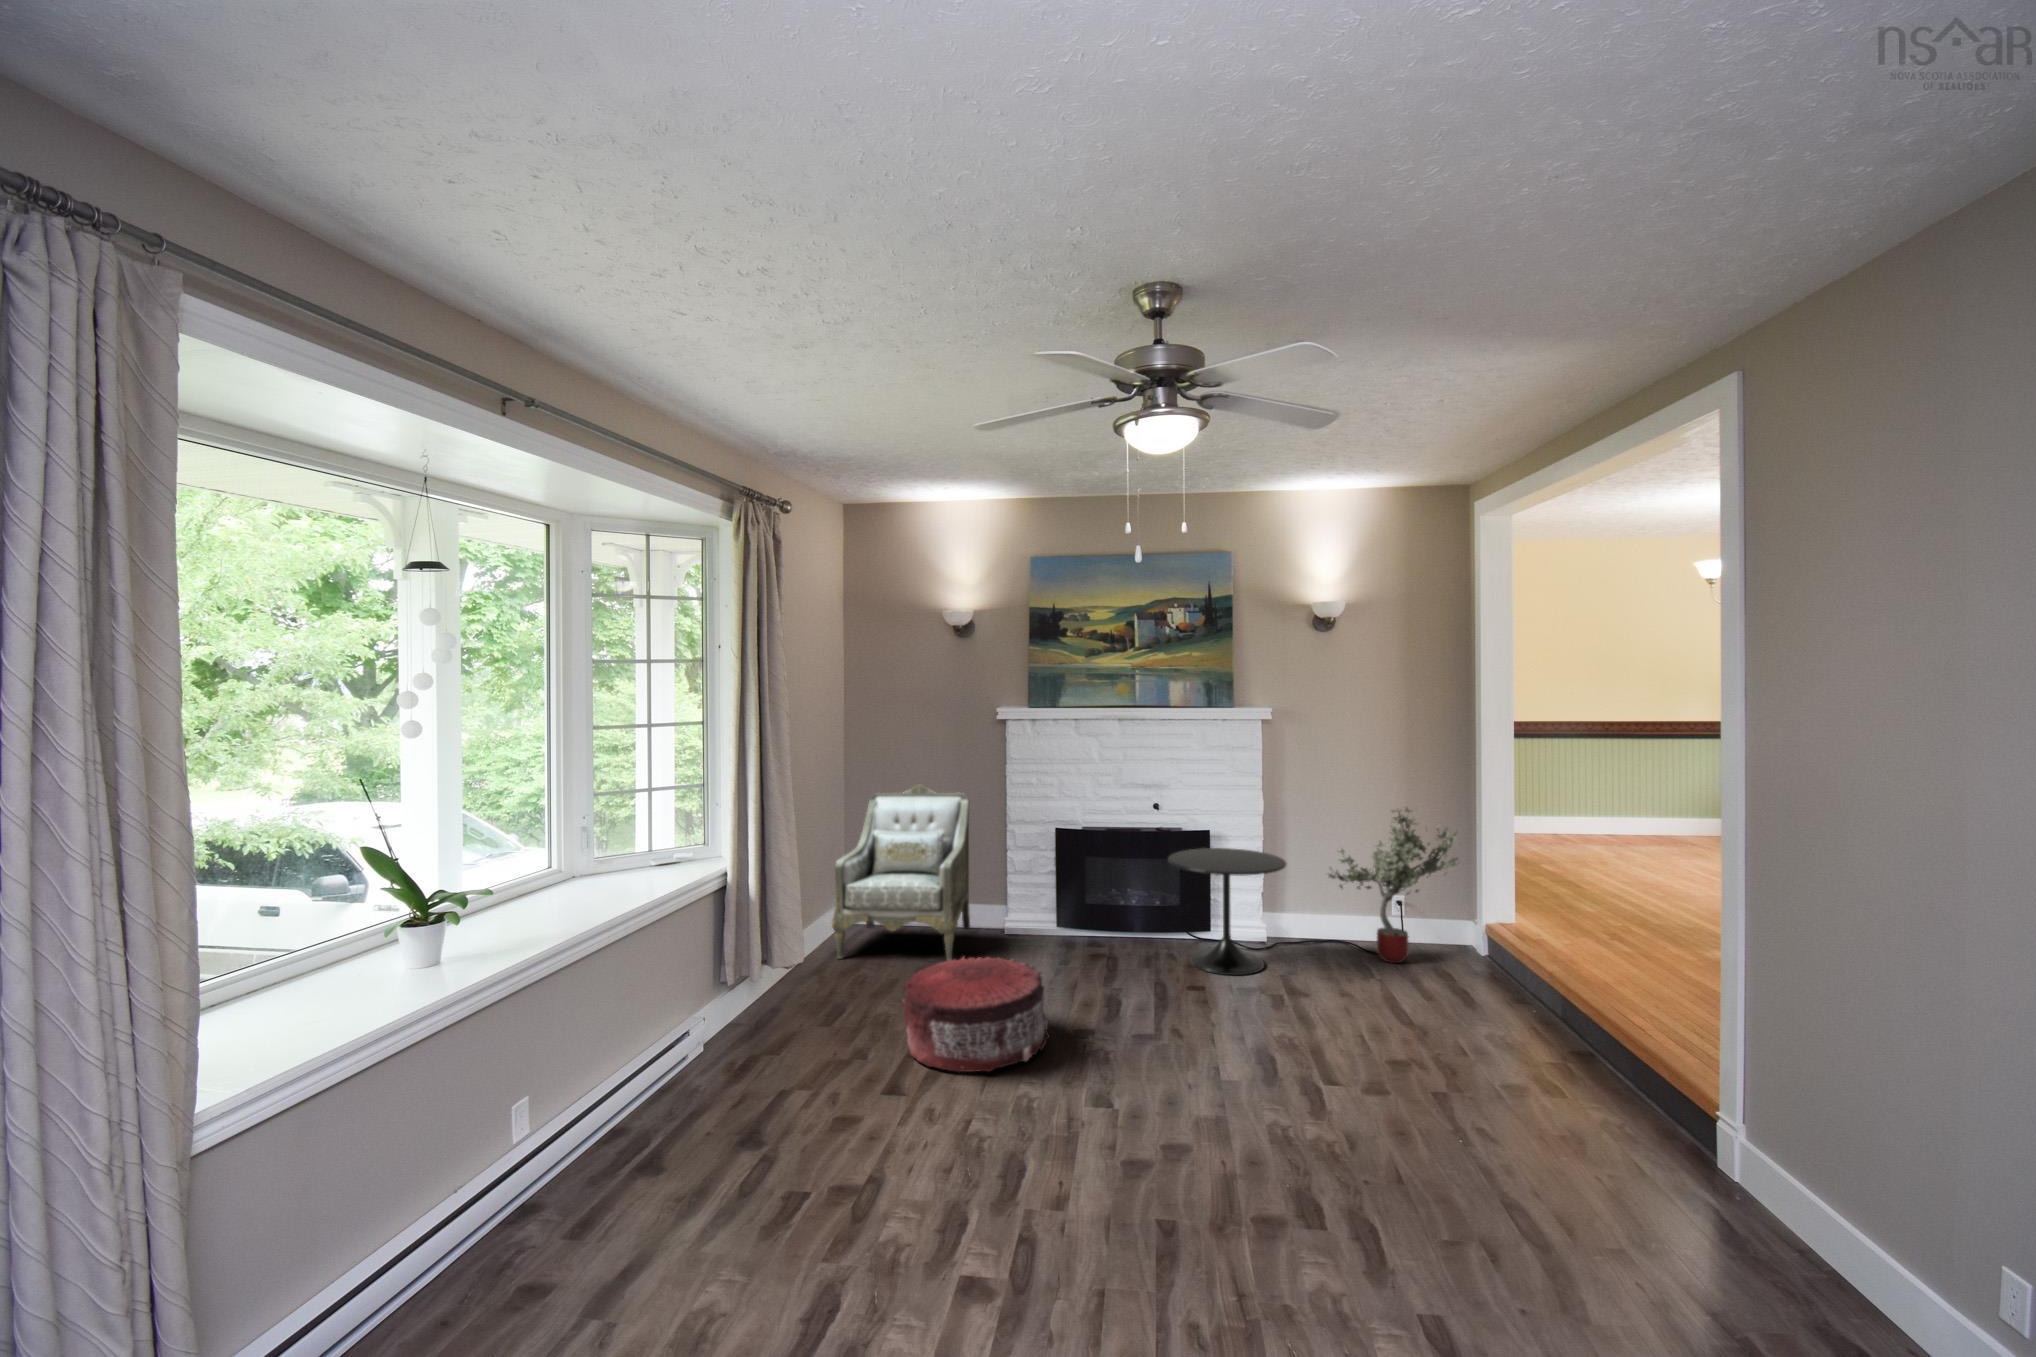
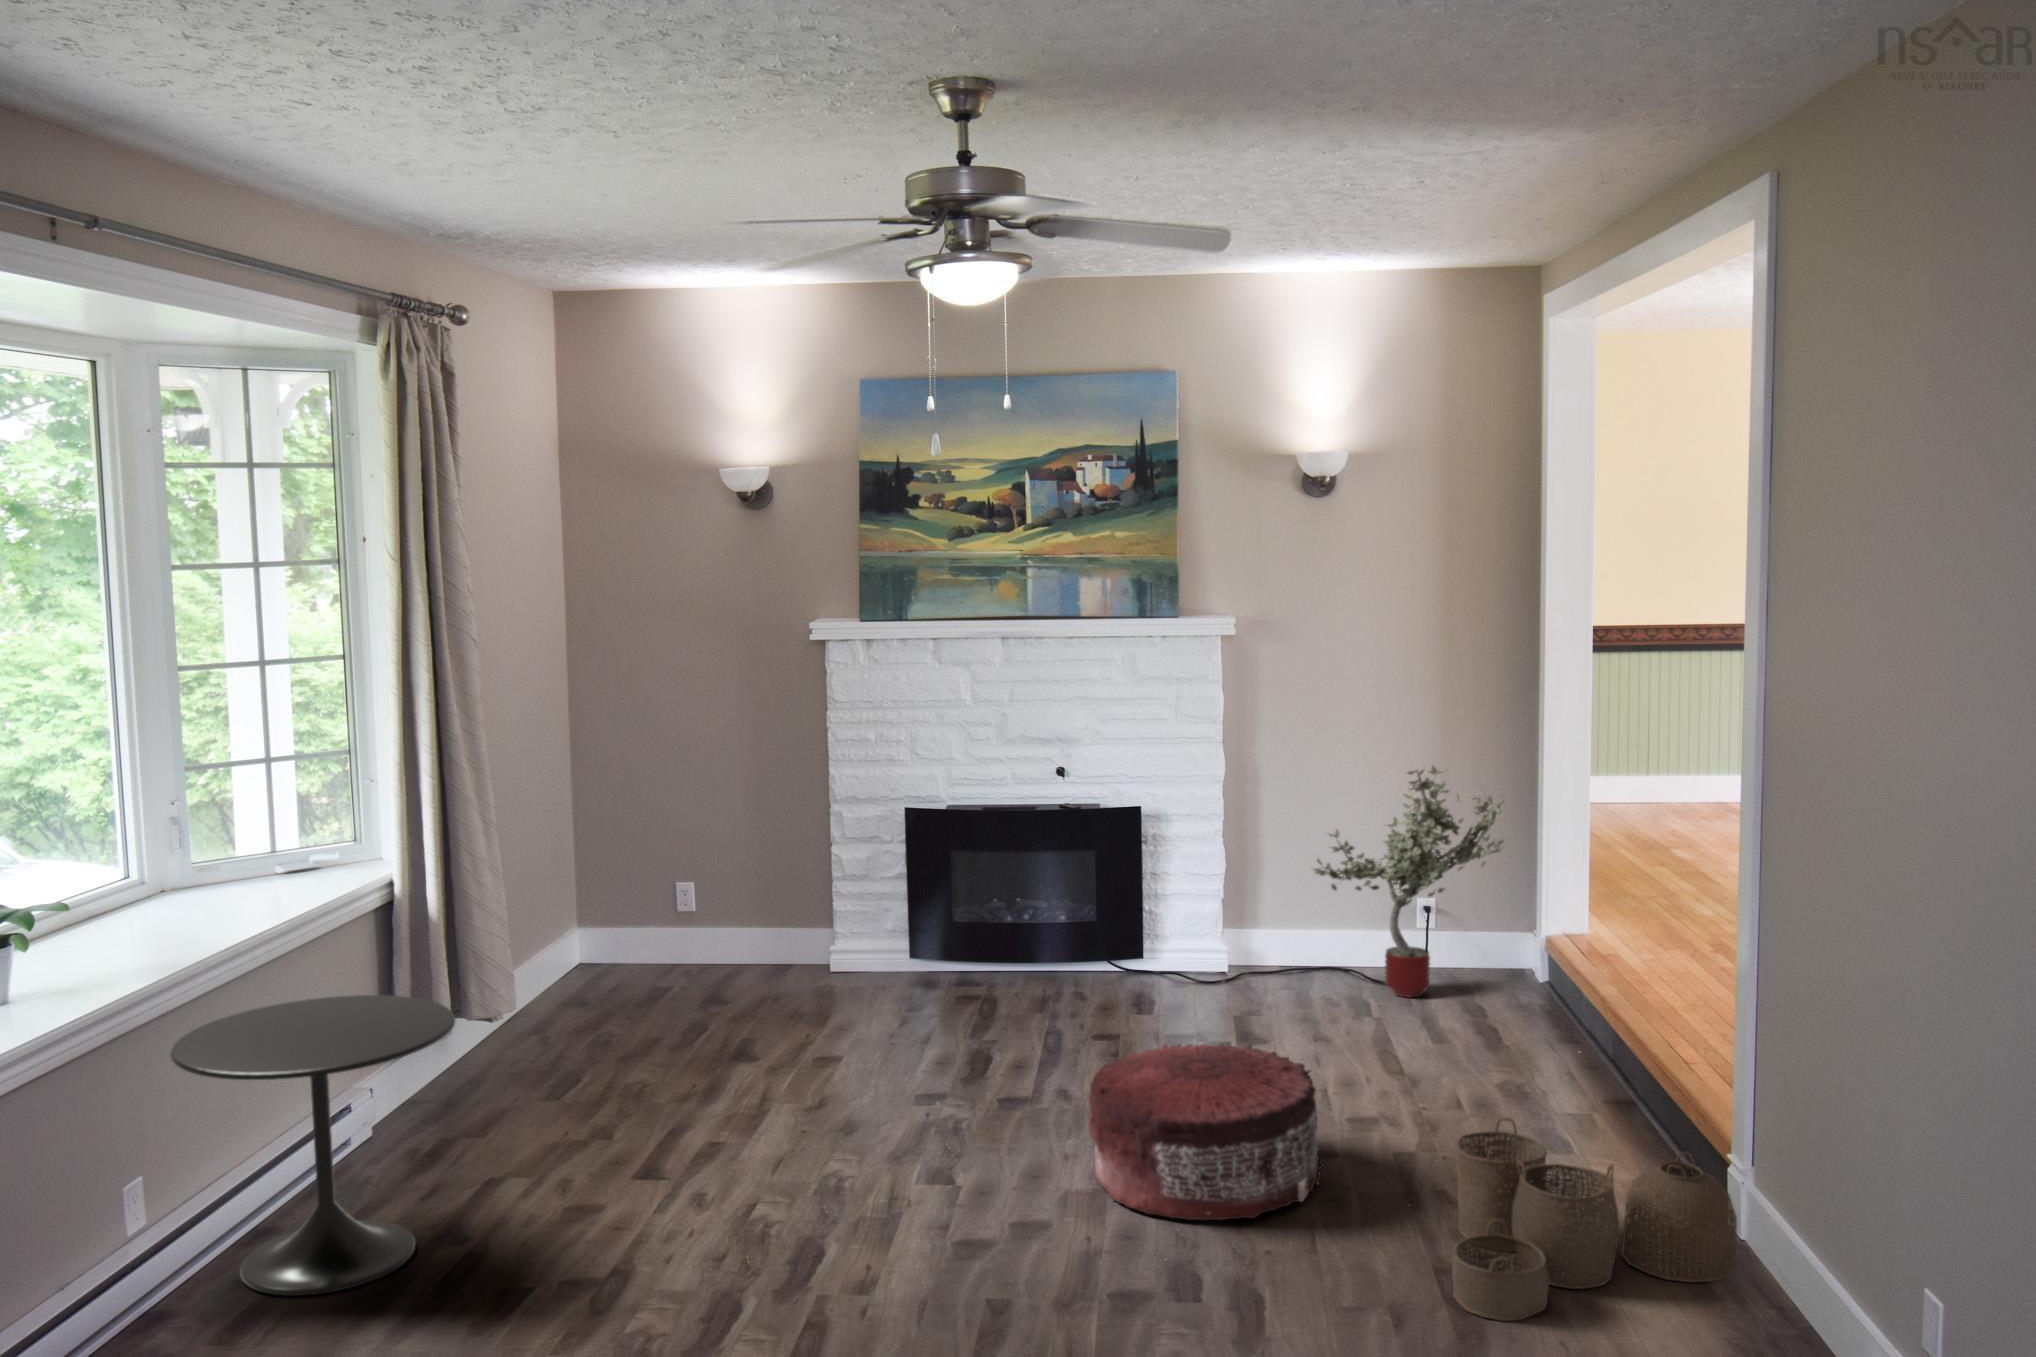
armchair: present [832,785,970,962] -> none [554,745,774,1015]
side table: present [1168,848,1286,975] -> present [170,995,455,1296]
pouf: present [902,957,1050,1072] -> present [1088,1043,1325,1220]
woven basket: none [1515,1082,1775,1277] -> present [1452,1118,1737,1321]

